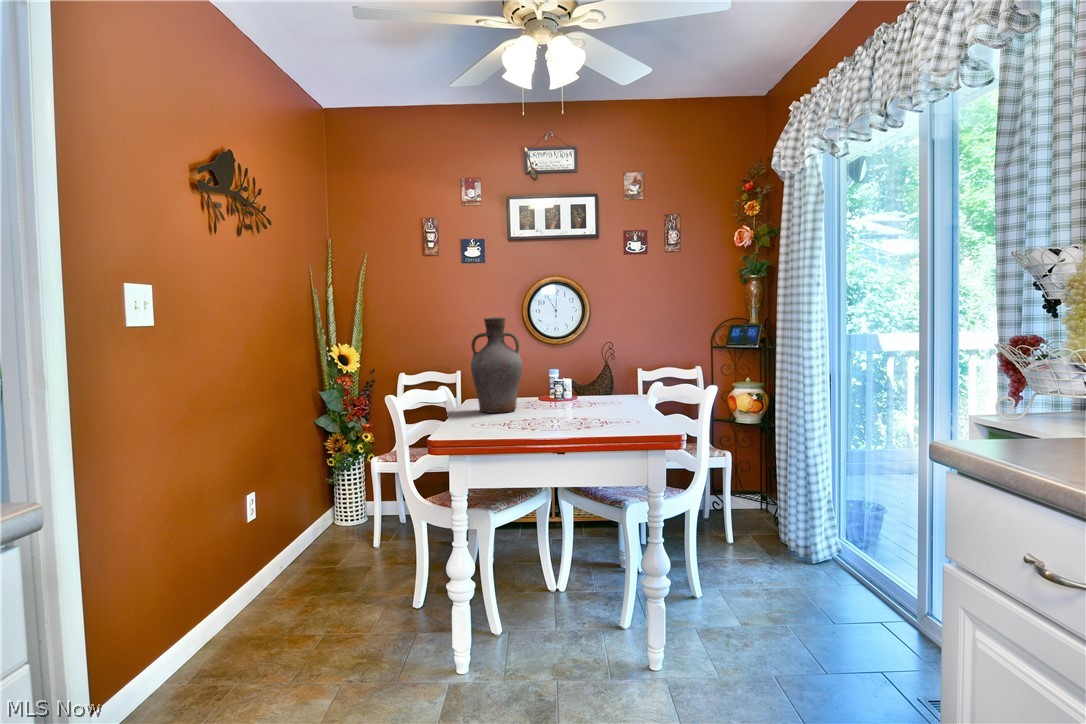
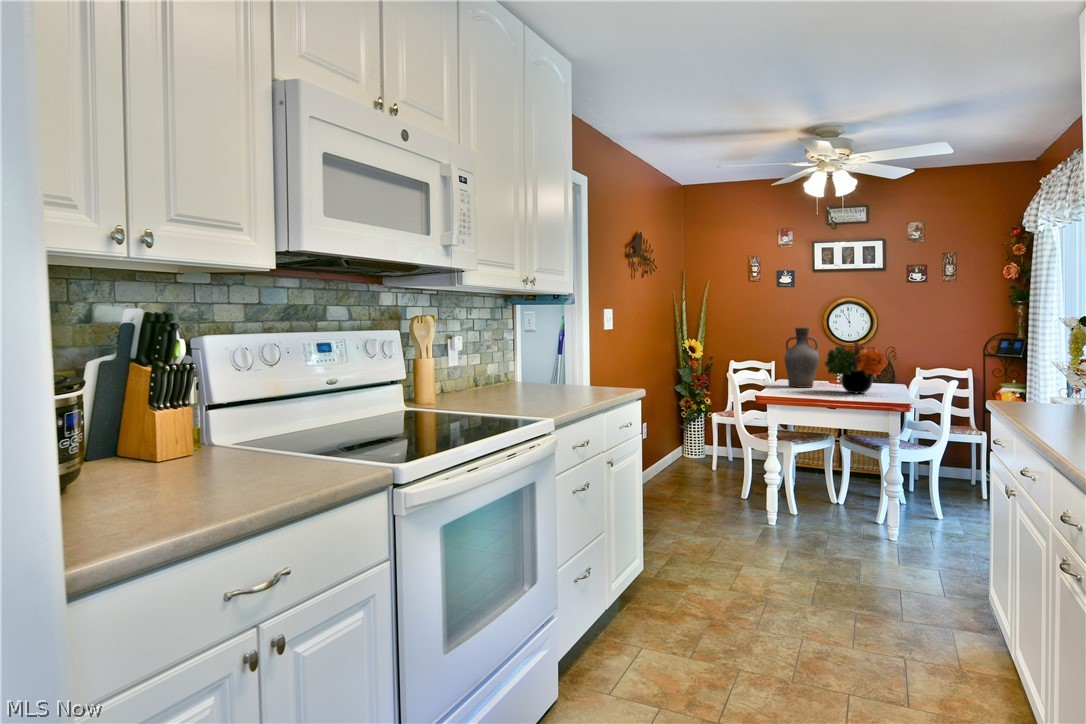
flower arrangement: none [528,337,622,419] -> present [824,342,887,393]

